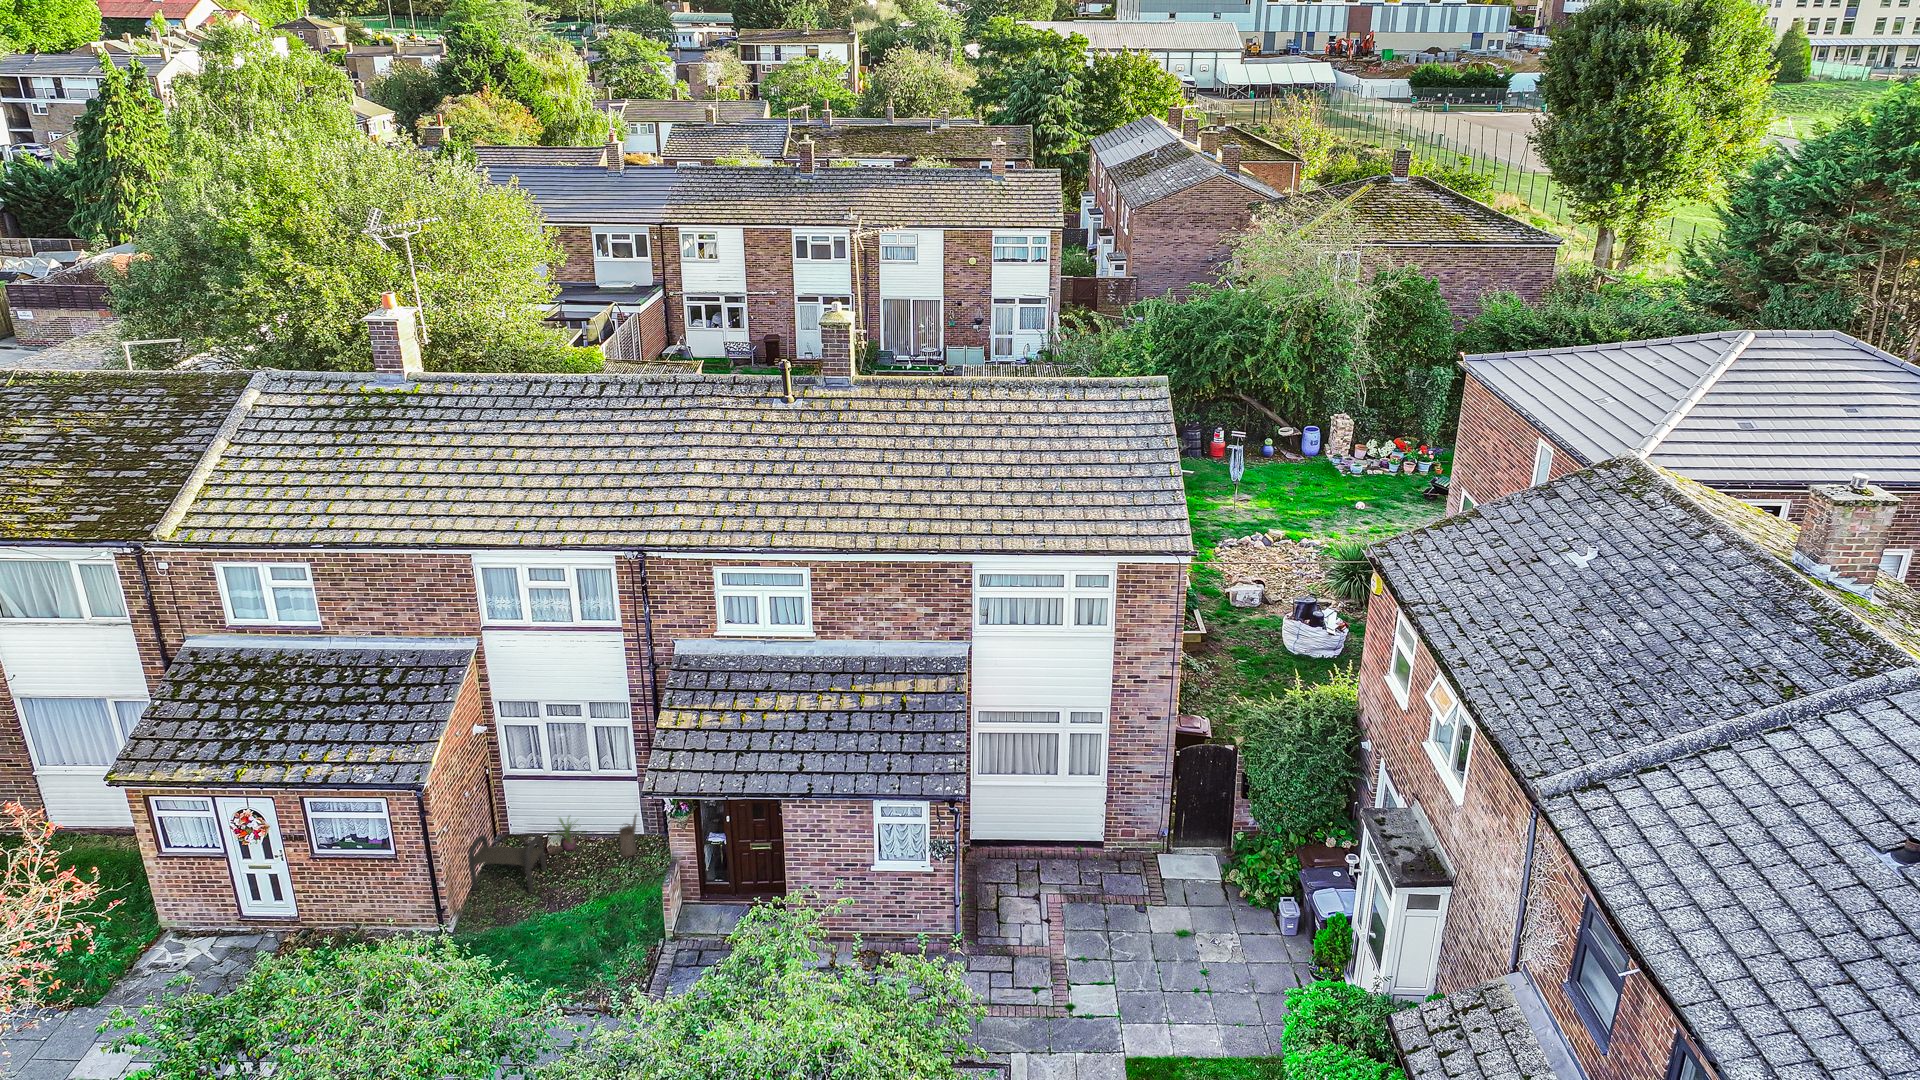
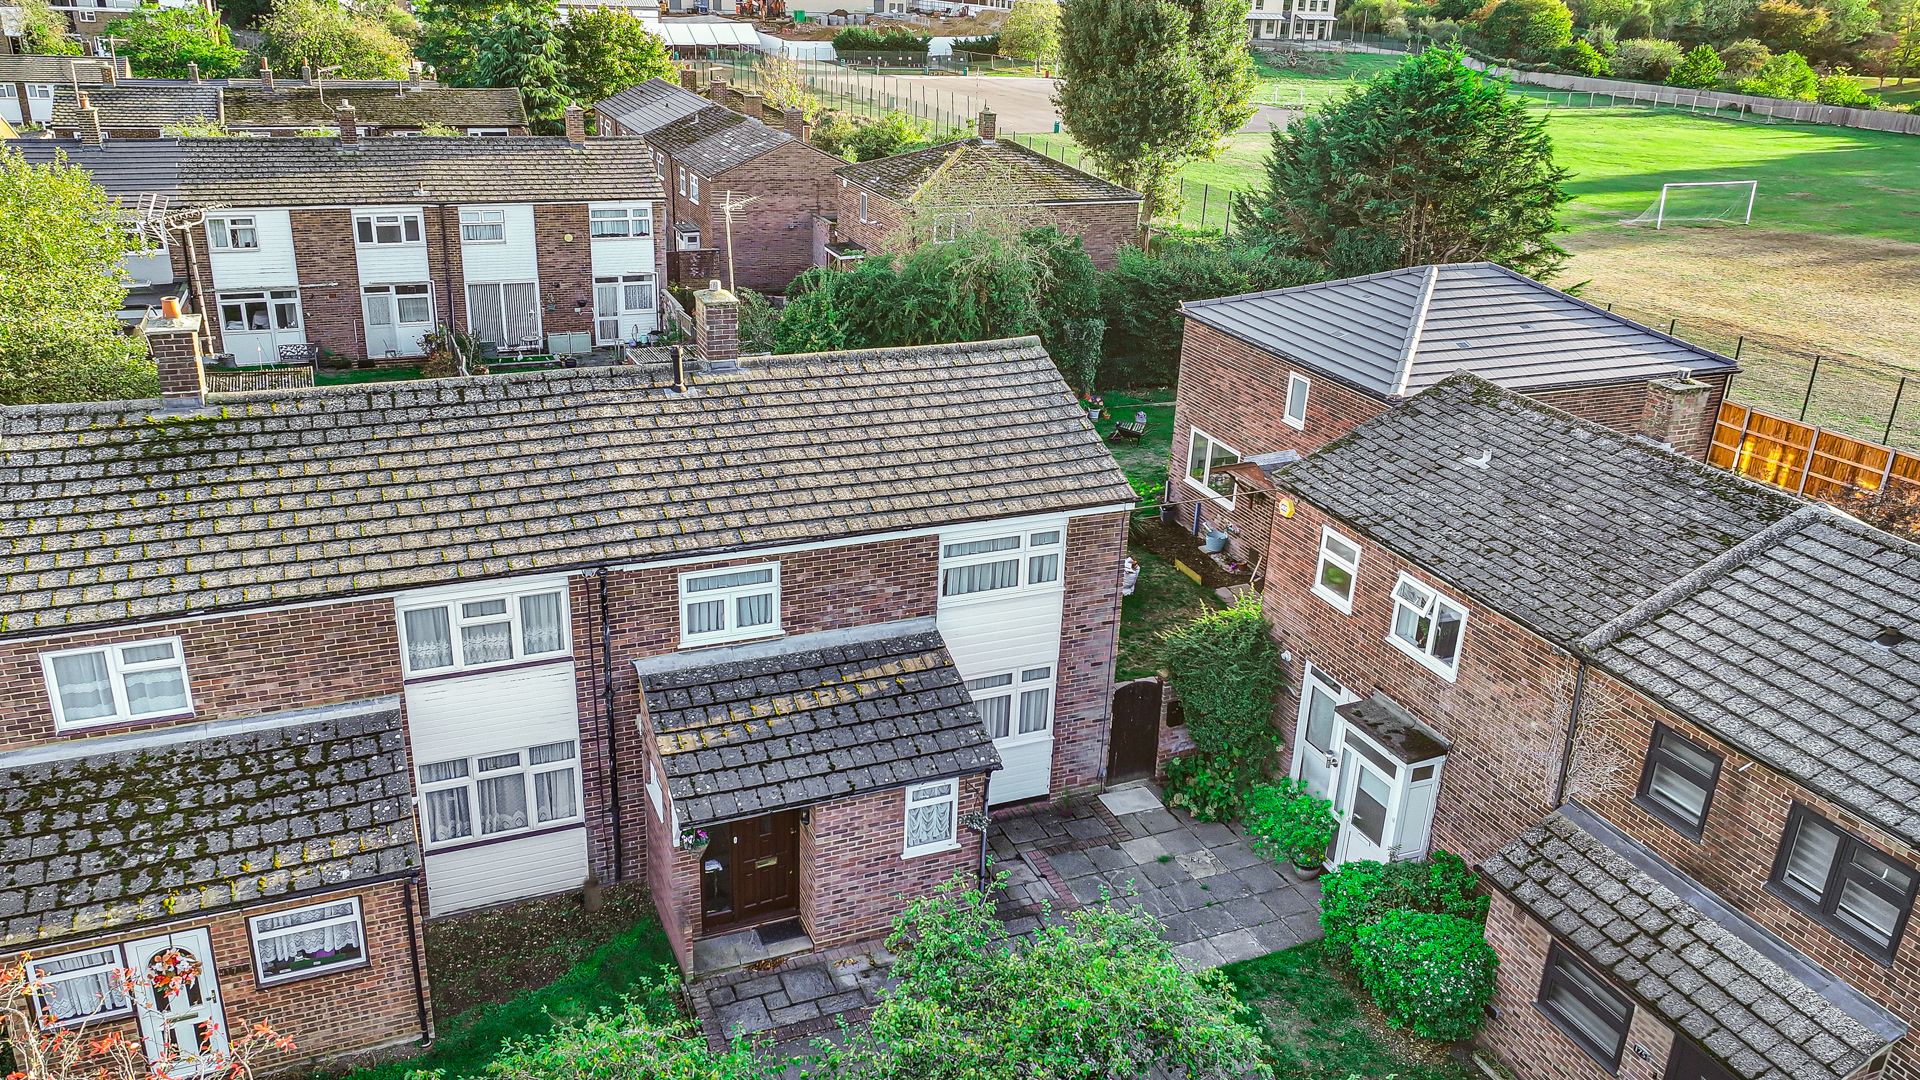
decorative plant: present [557,818,579,851] -> present [1058,784,1075,817]
bench: present [468,835,547,893] -> none [427,910,510,987]

